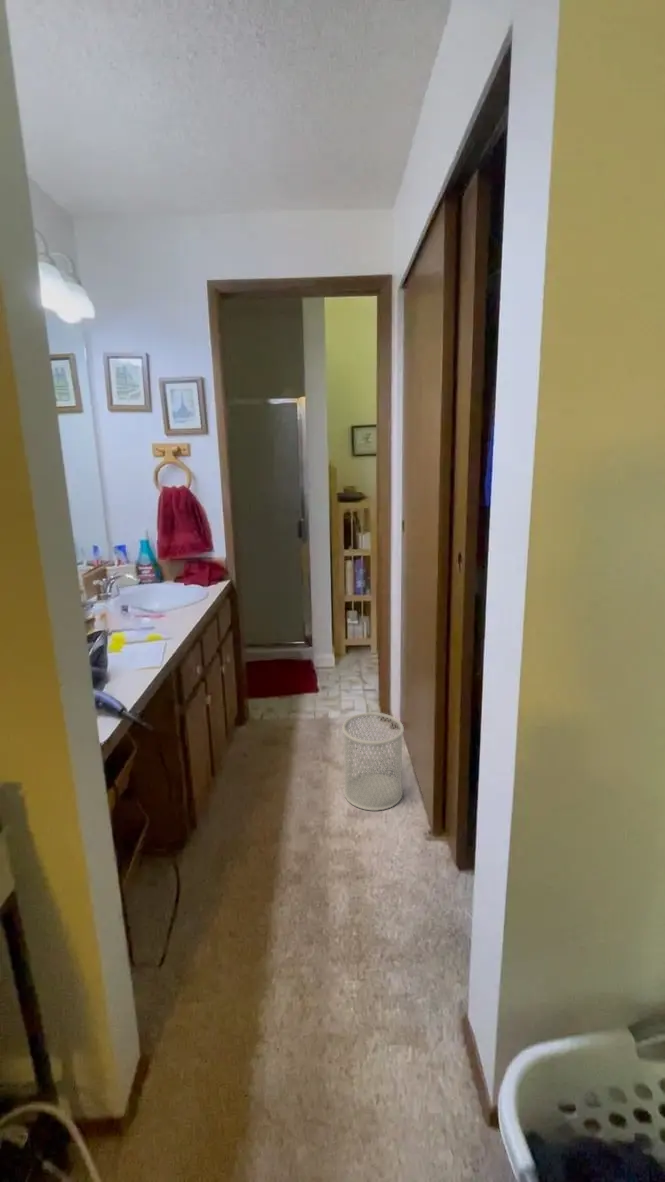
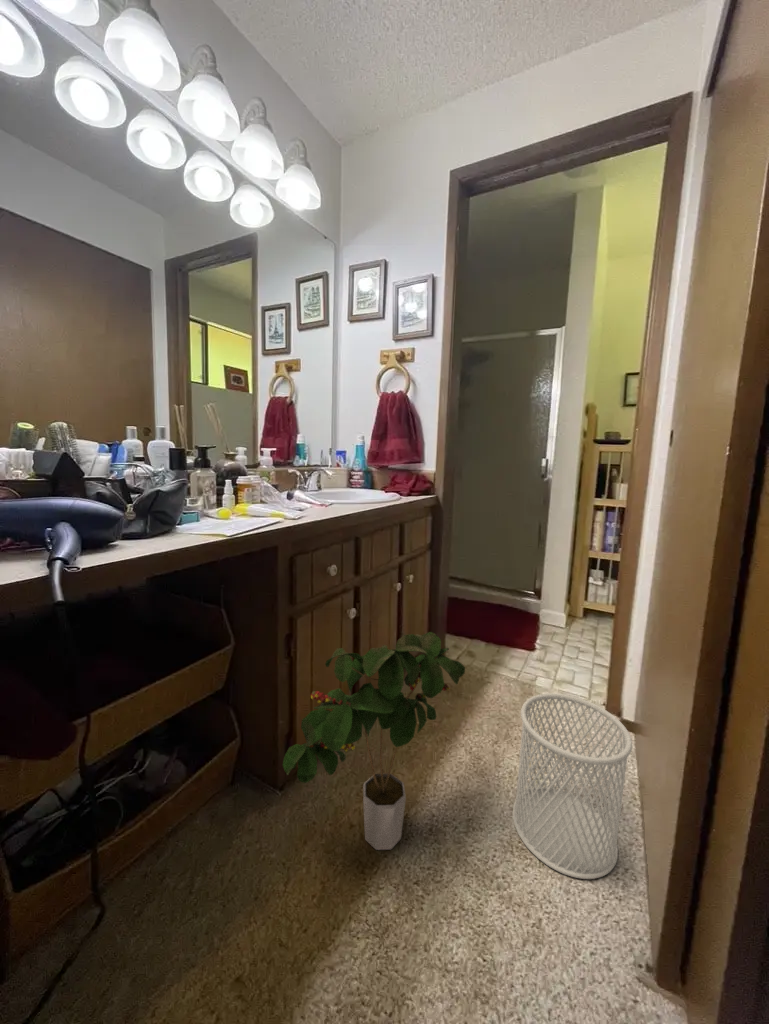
potted plant: none [216,697,307,845] -> present [283,632,465,850]

